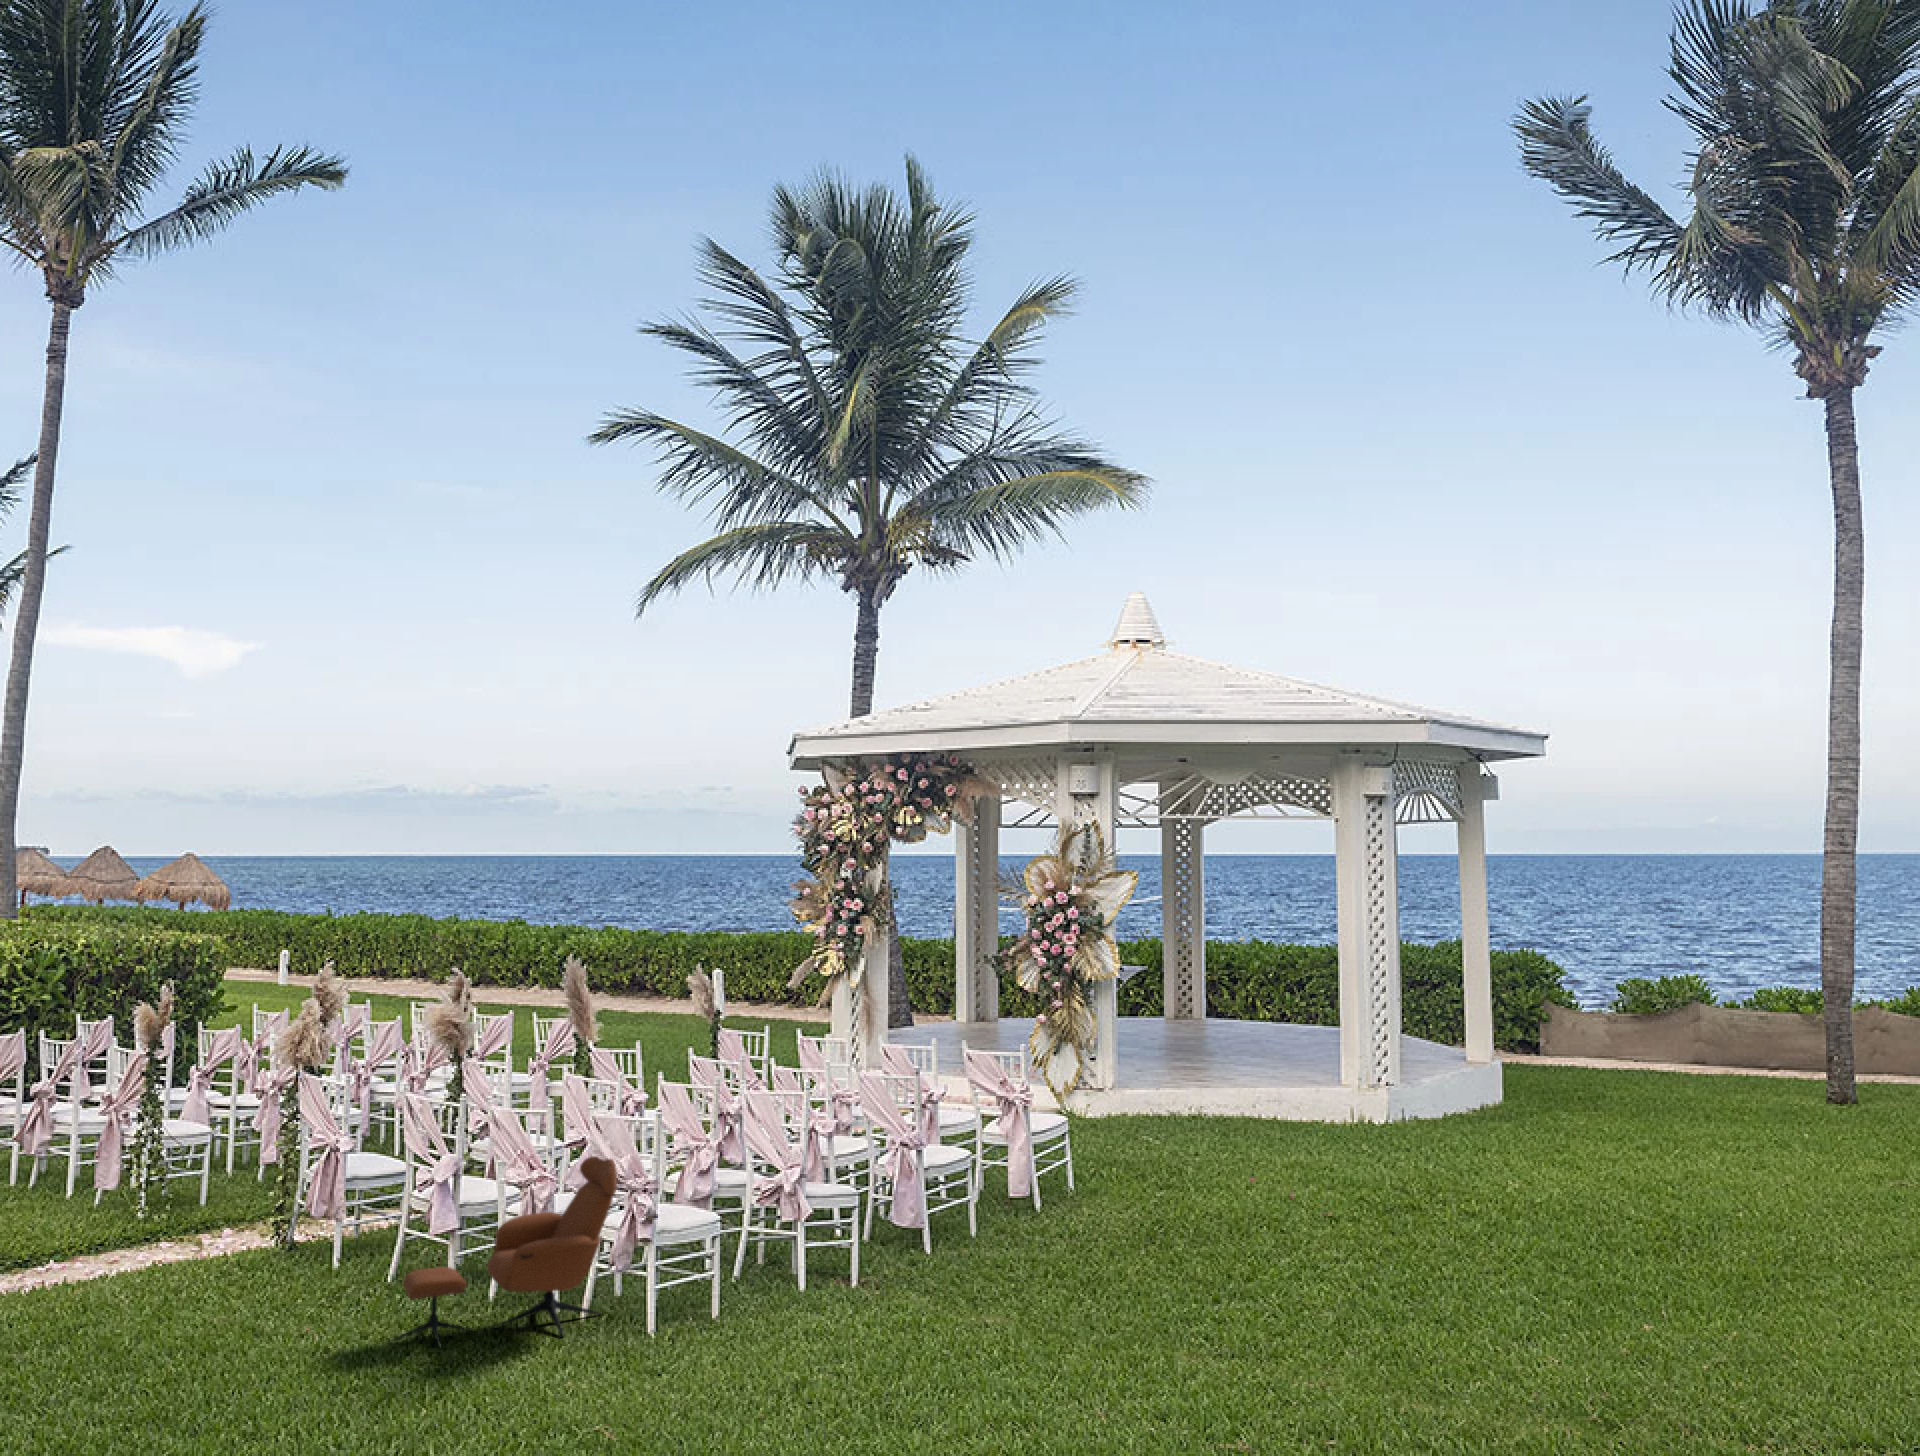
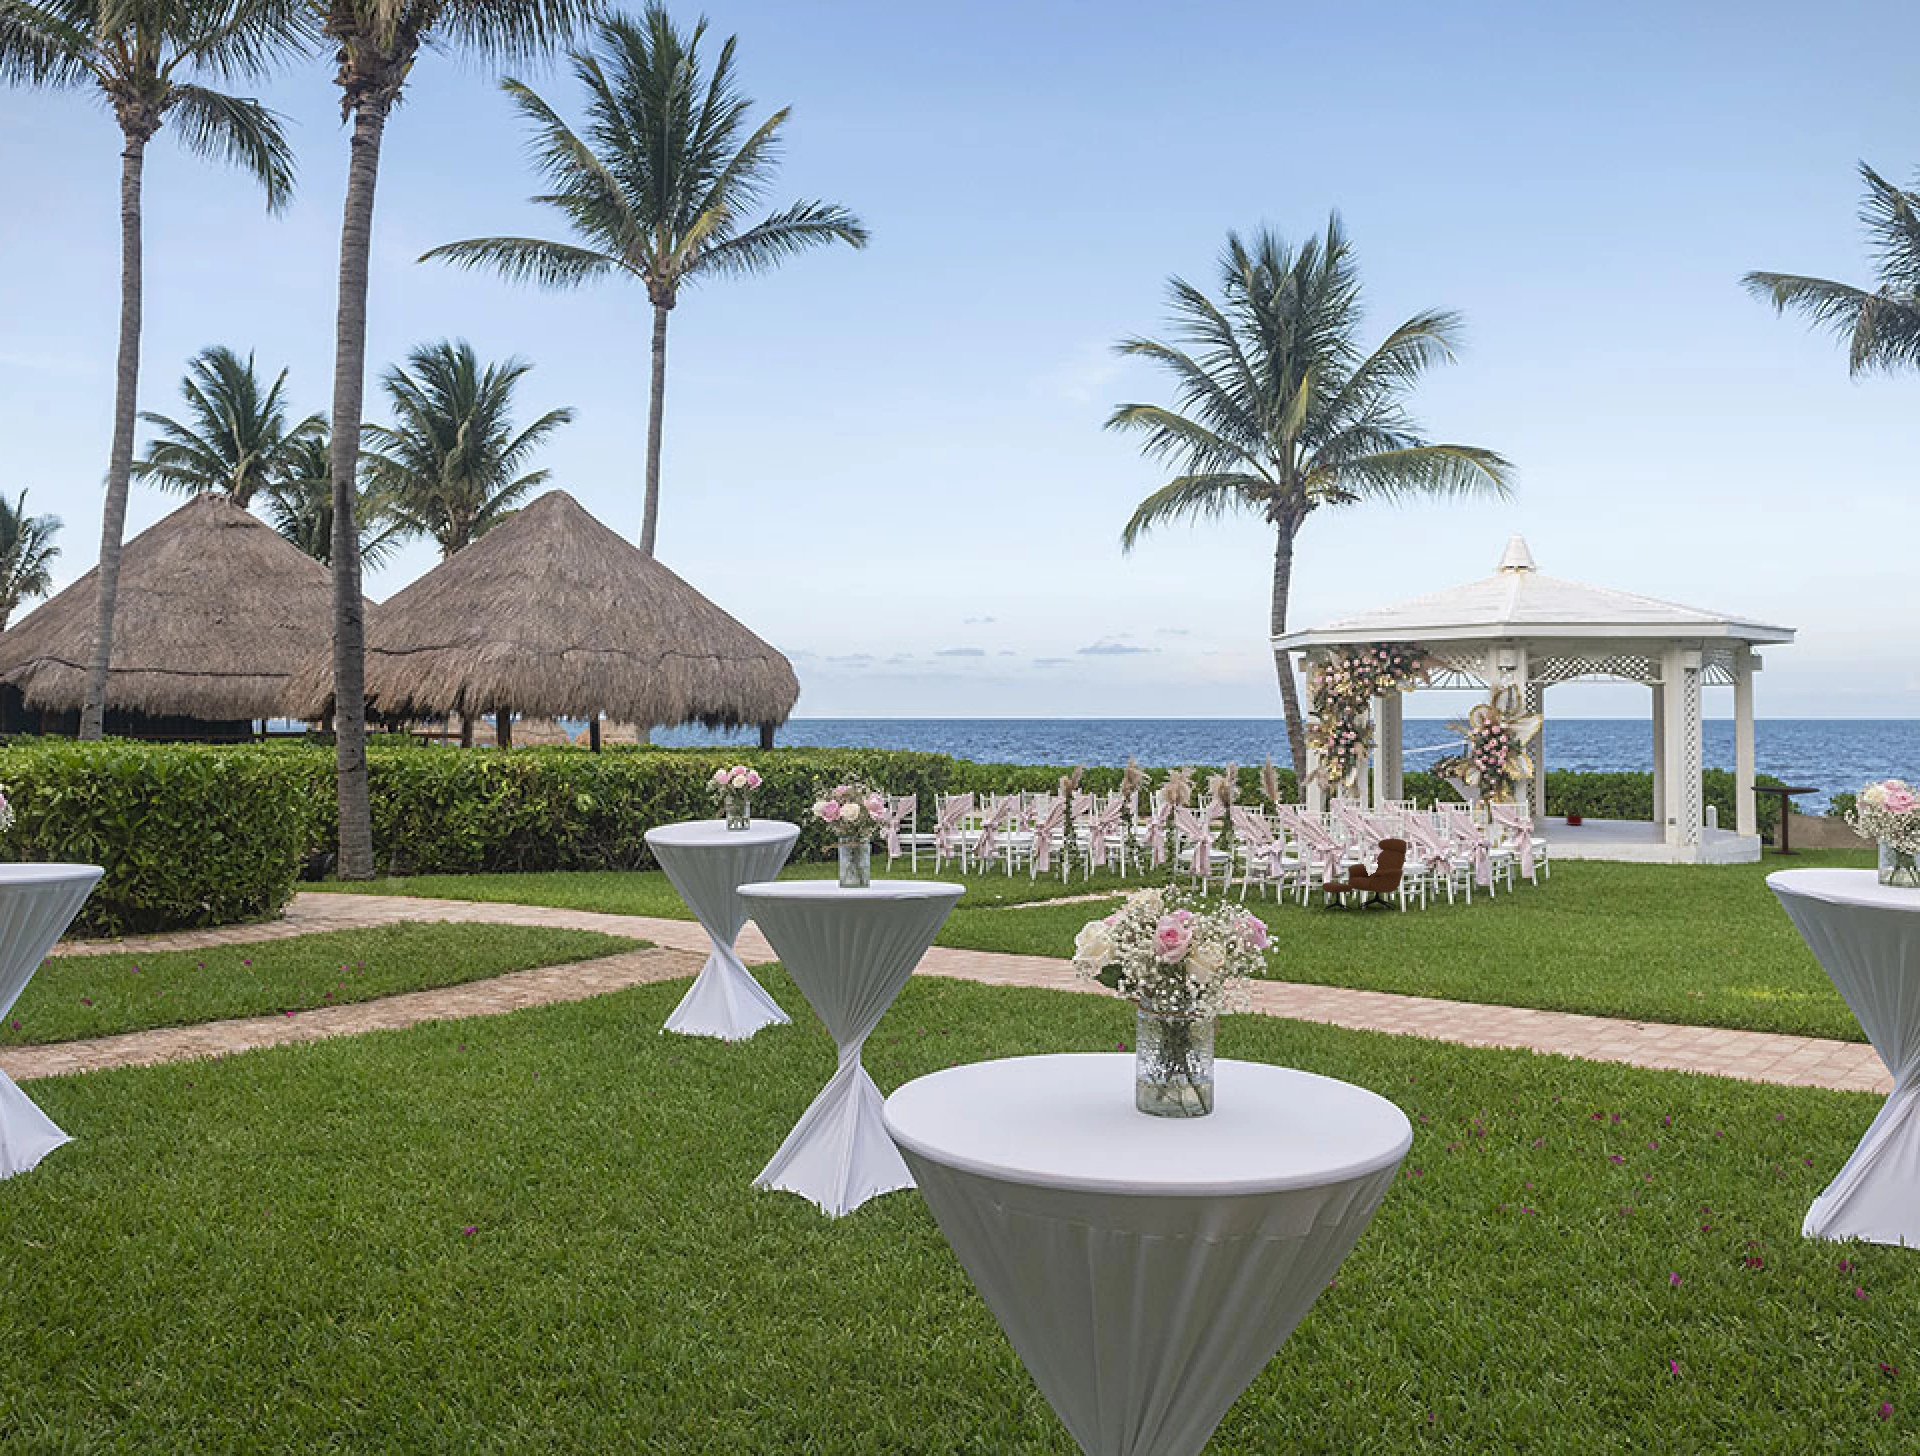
decorative plant: none [1260,977,1305,1030] -> present [1562,793,1594,825]
pedestal table: none [1491,985,1598,1100] -> present [1751,786,1820,854]

